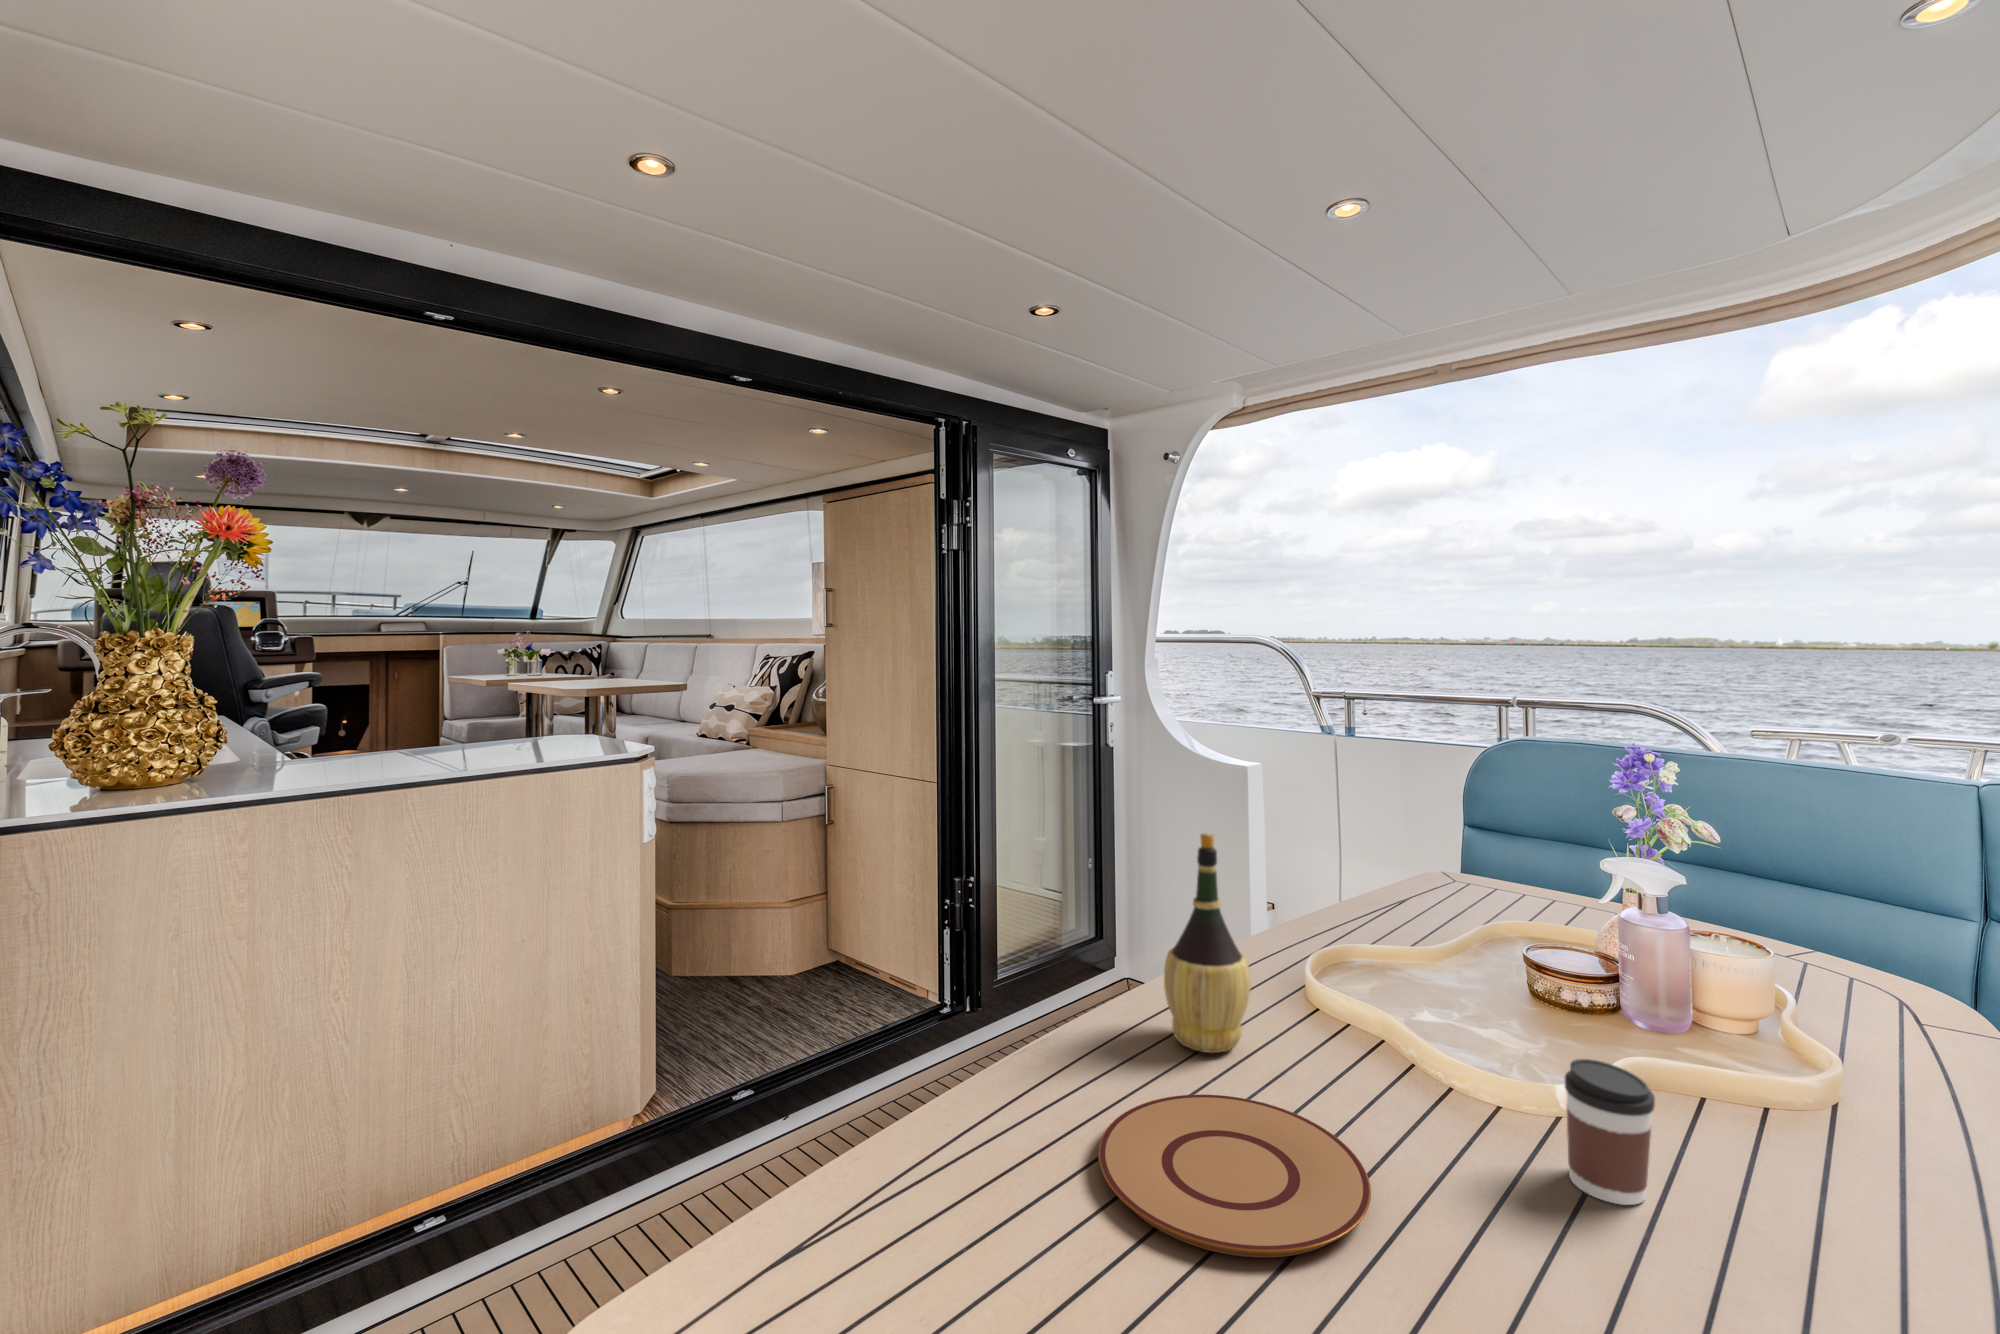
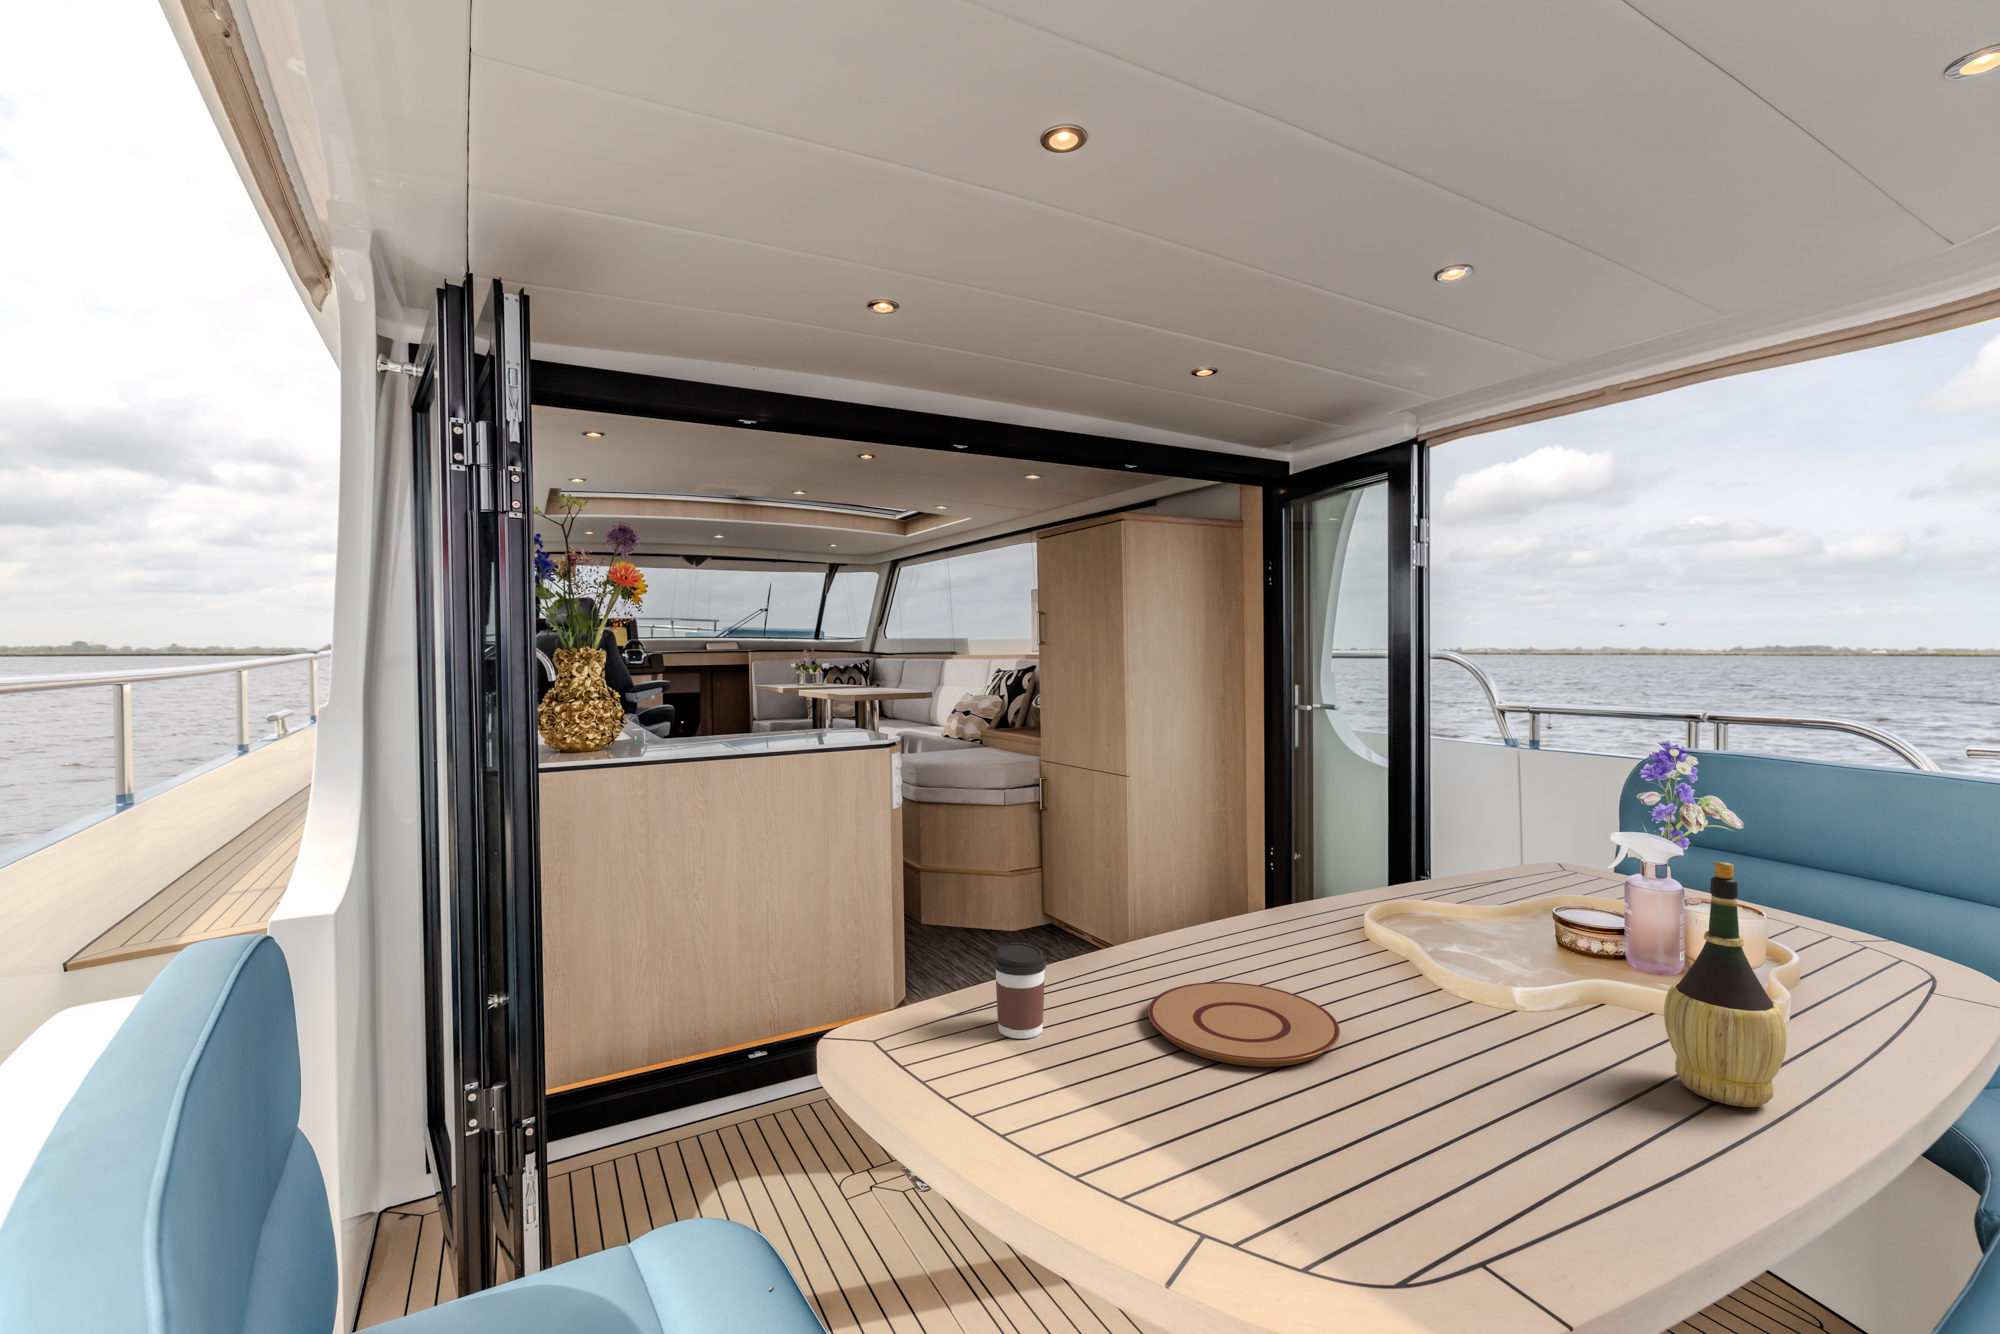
wine bottle: present [1164,833,1251,1053] -> present [1664,862,1787,1107]
coffee cup: present [1564,1059,1655,1205] -> present [994,943,1046,1039]

